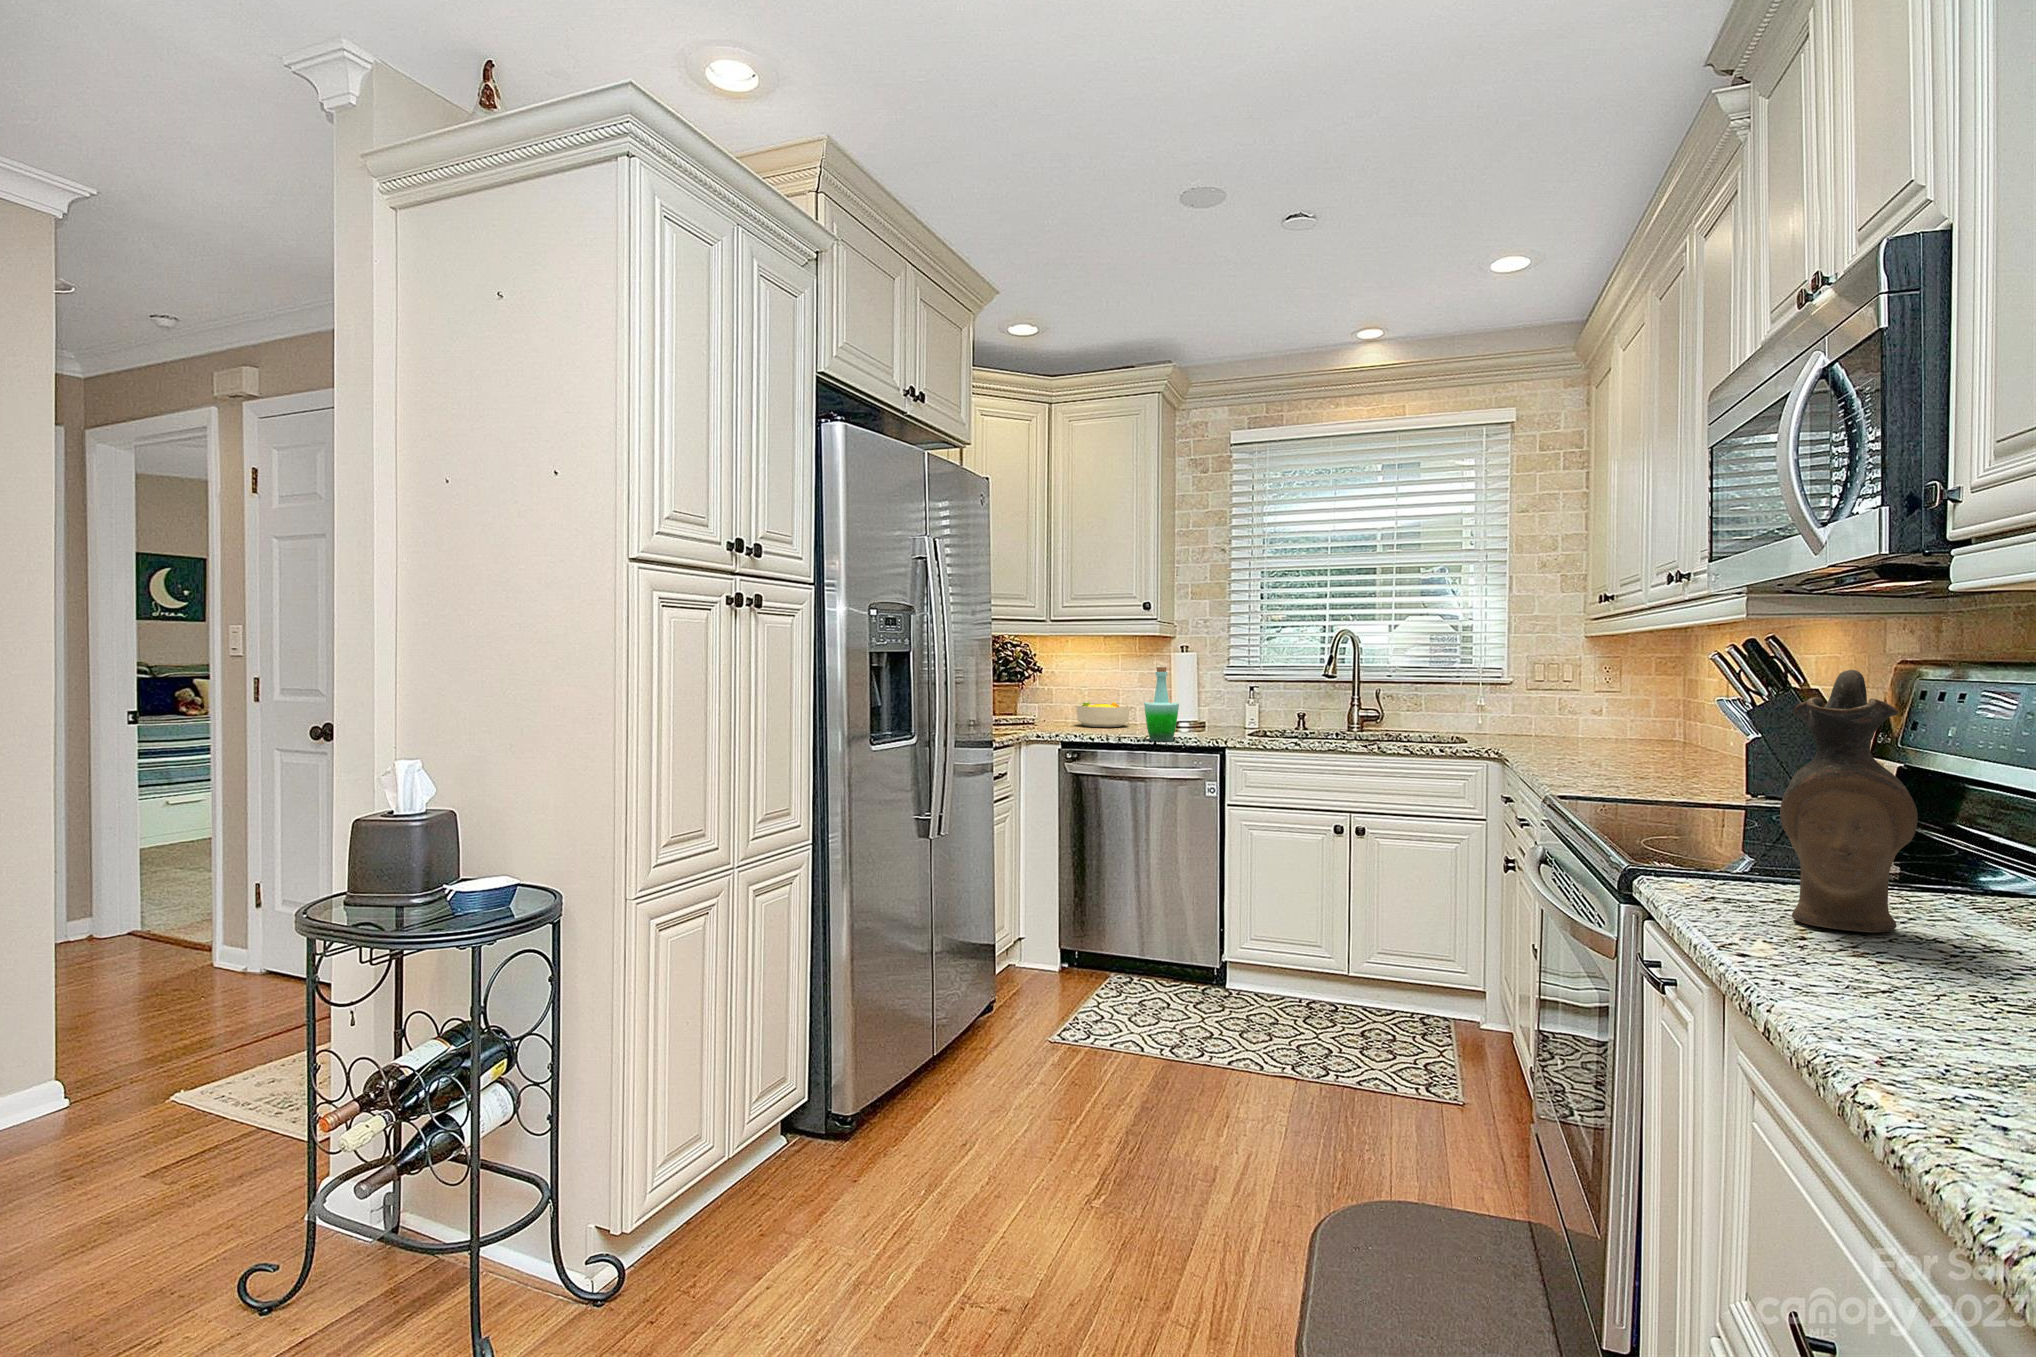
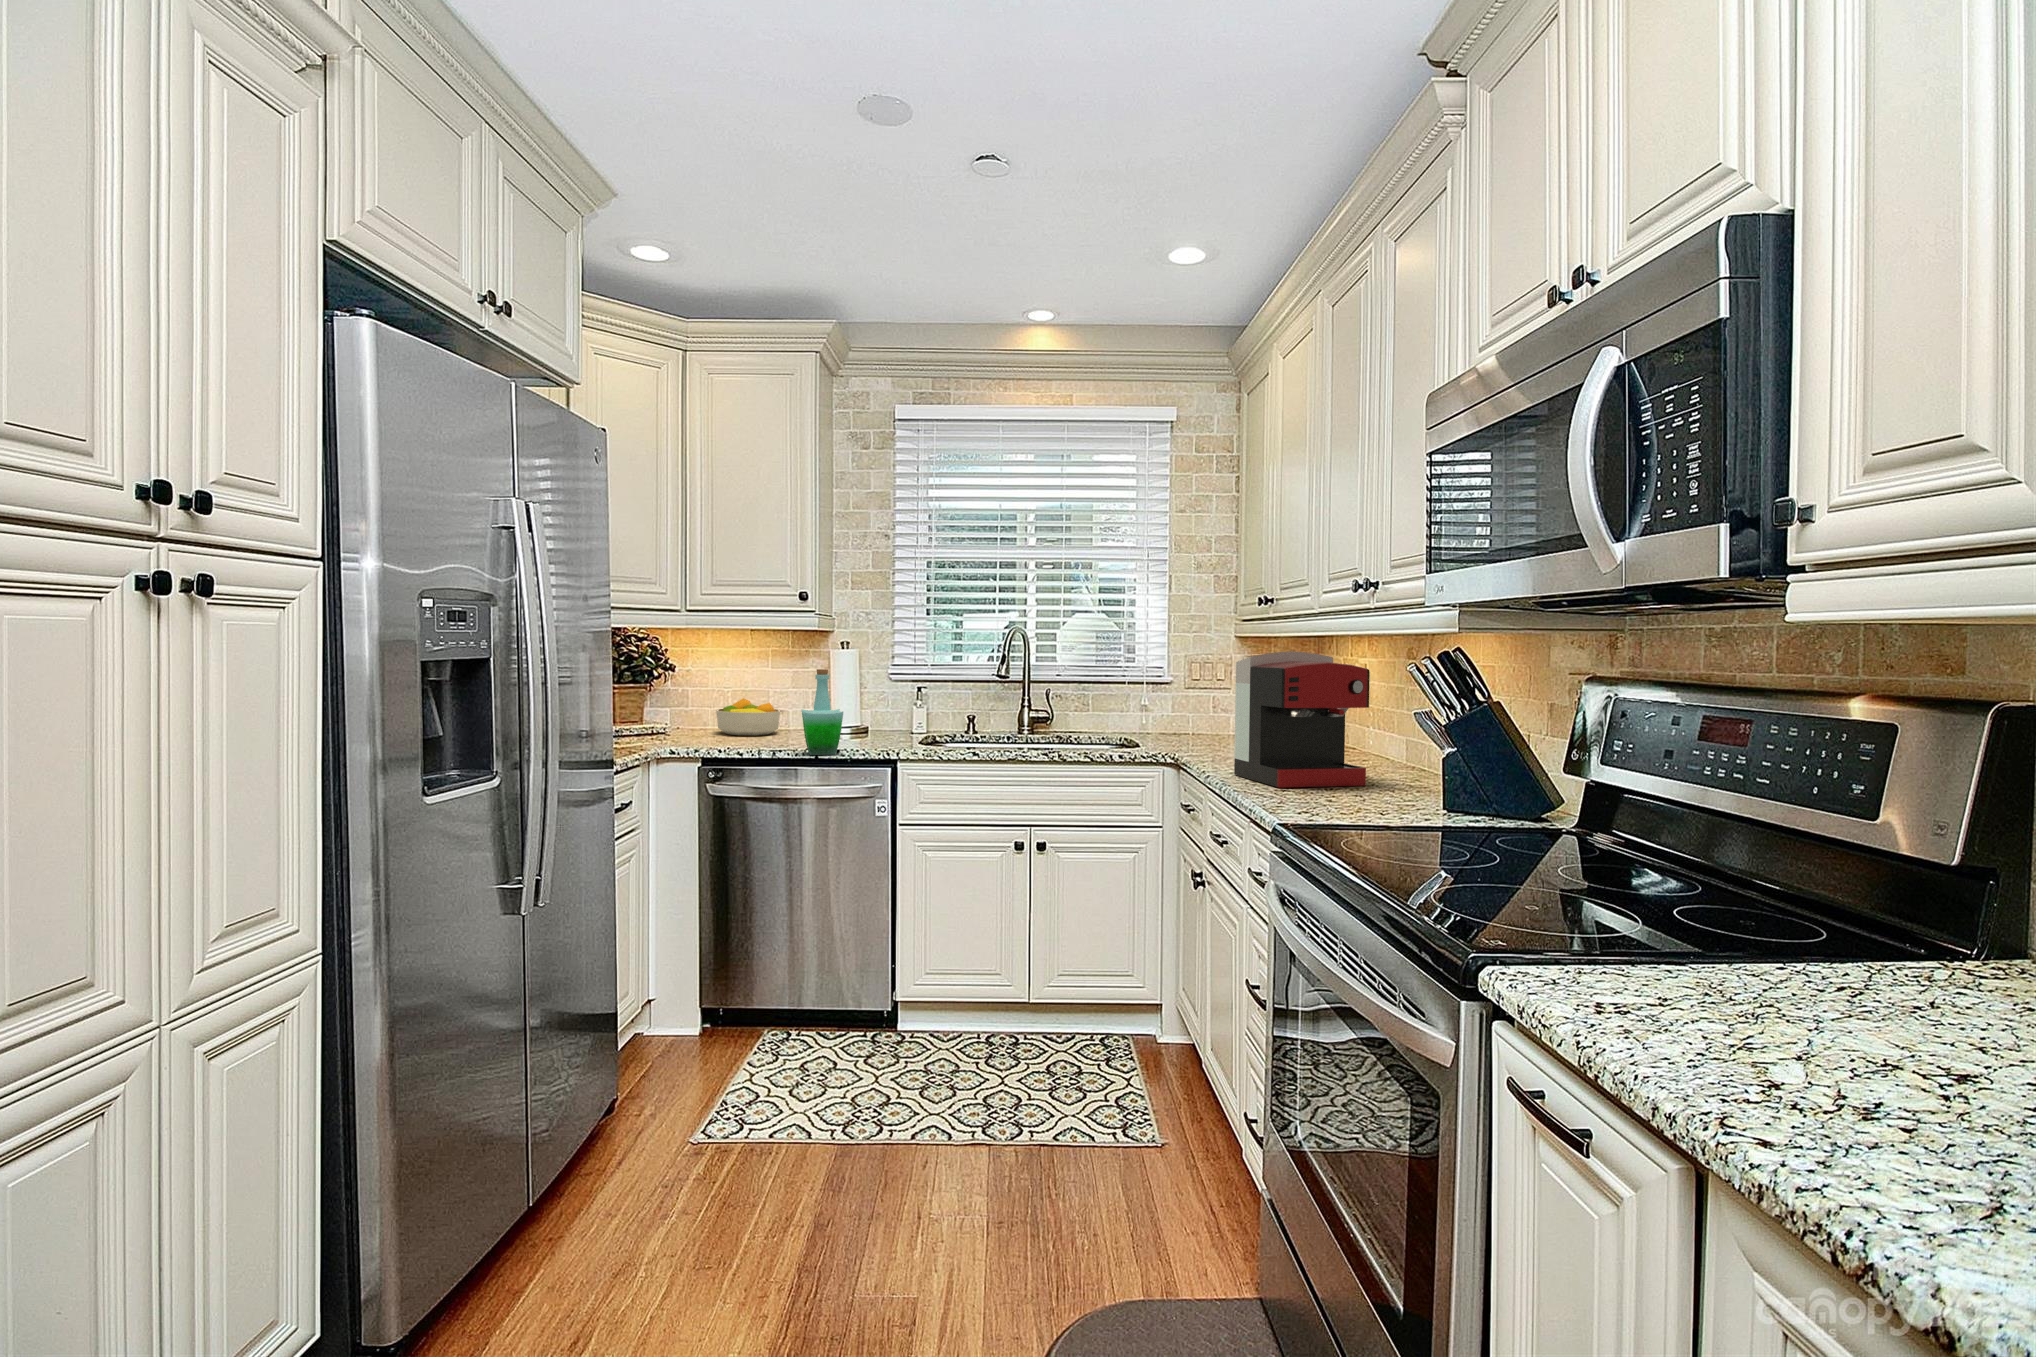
coffee maker: none [1544,645,1683,775] -> present [1234,651,1370,787]
ceramic pitcher: present [1780,670,1918,932] -> none [1733,720,1917,1070]

